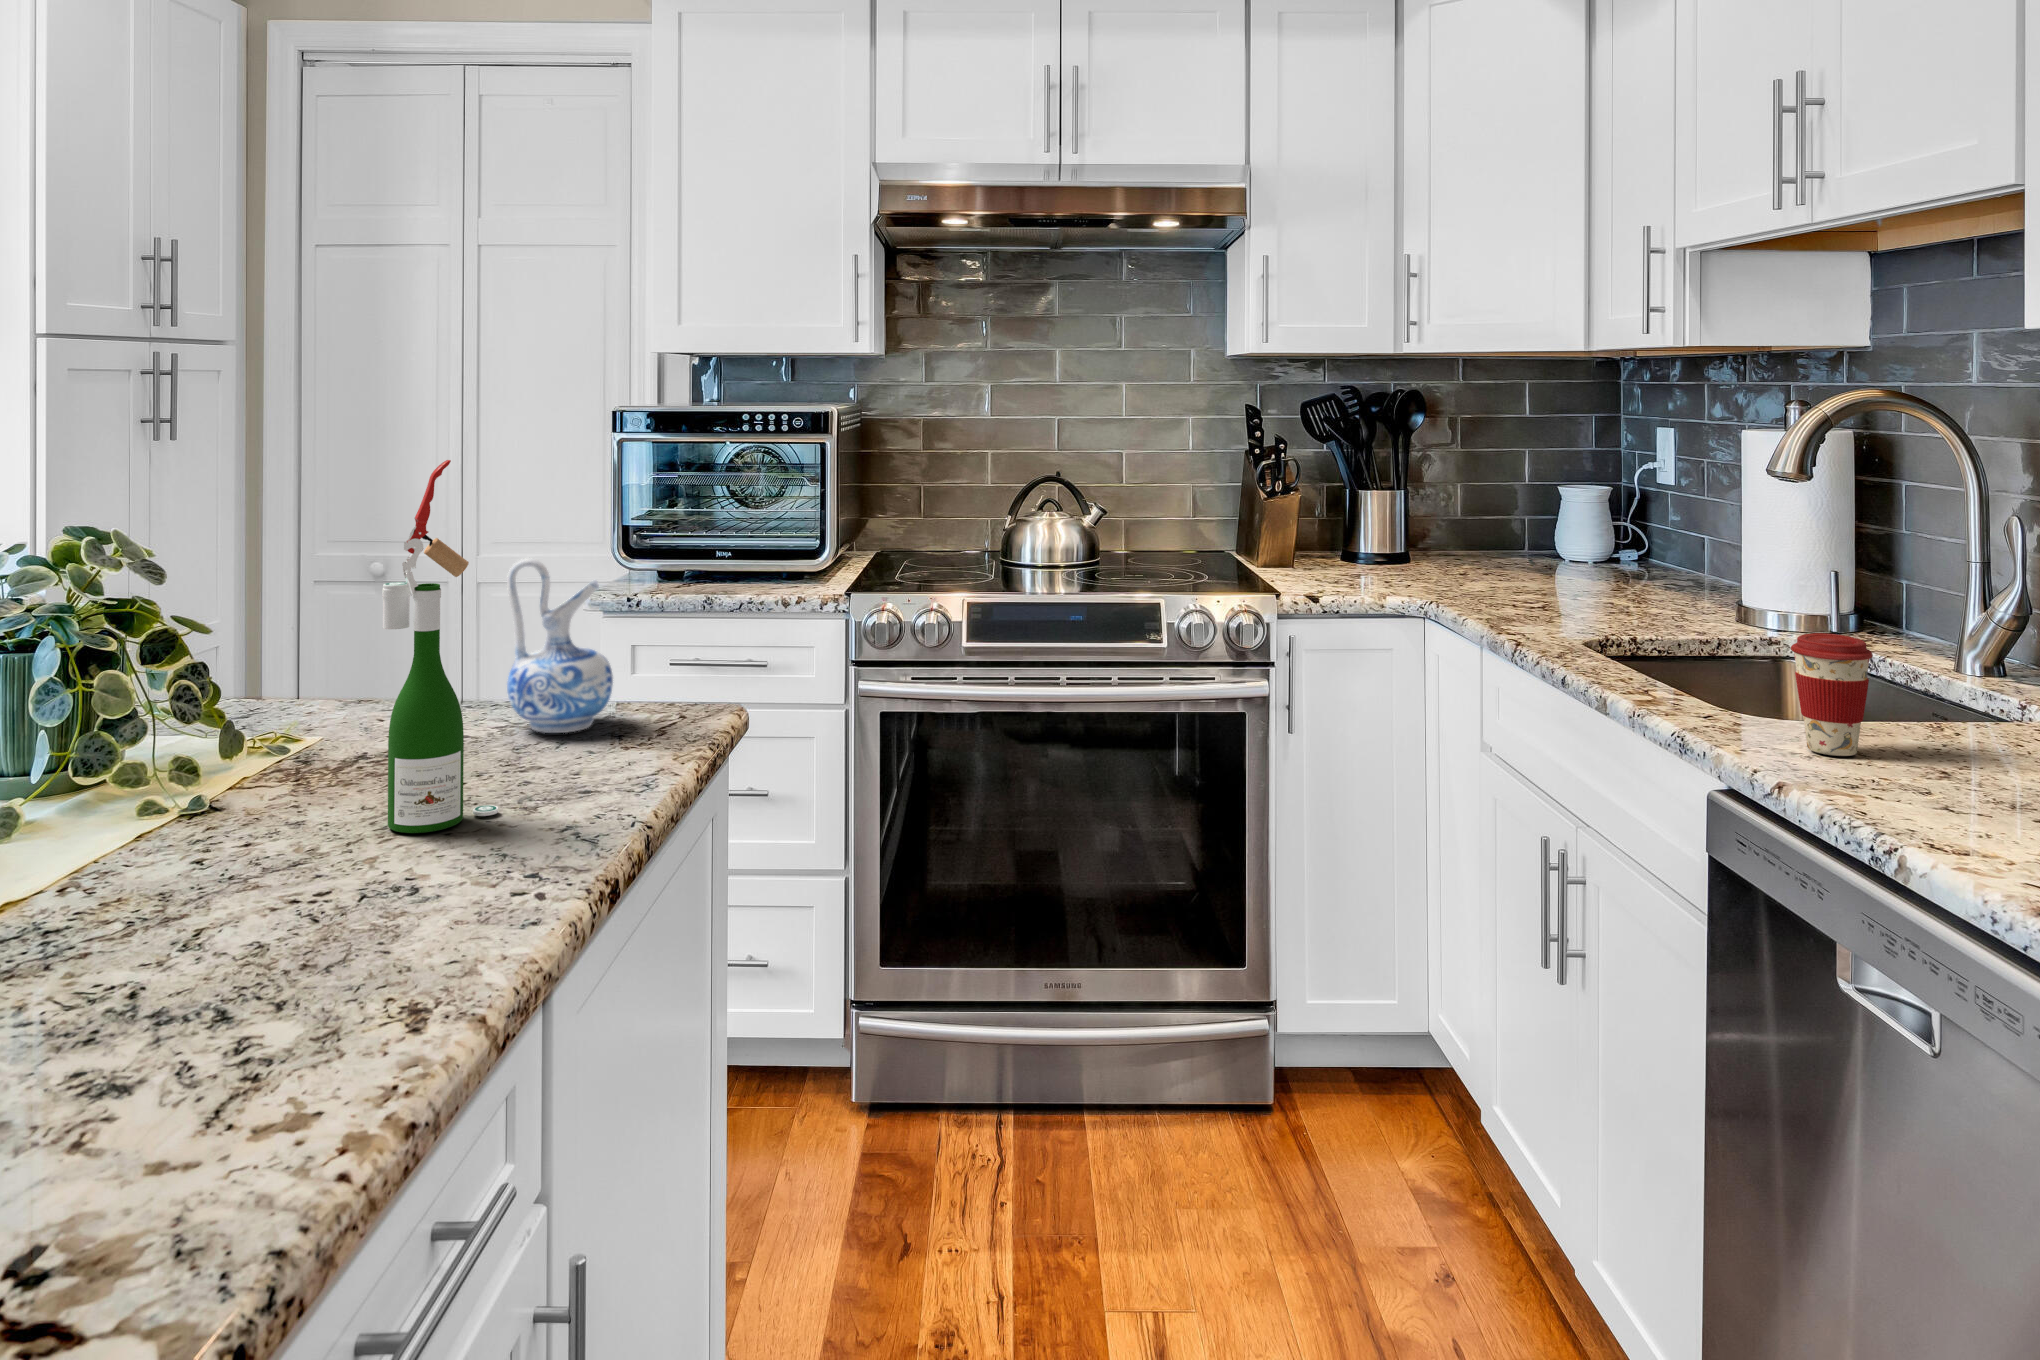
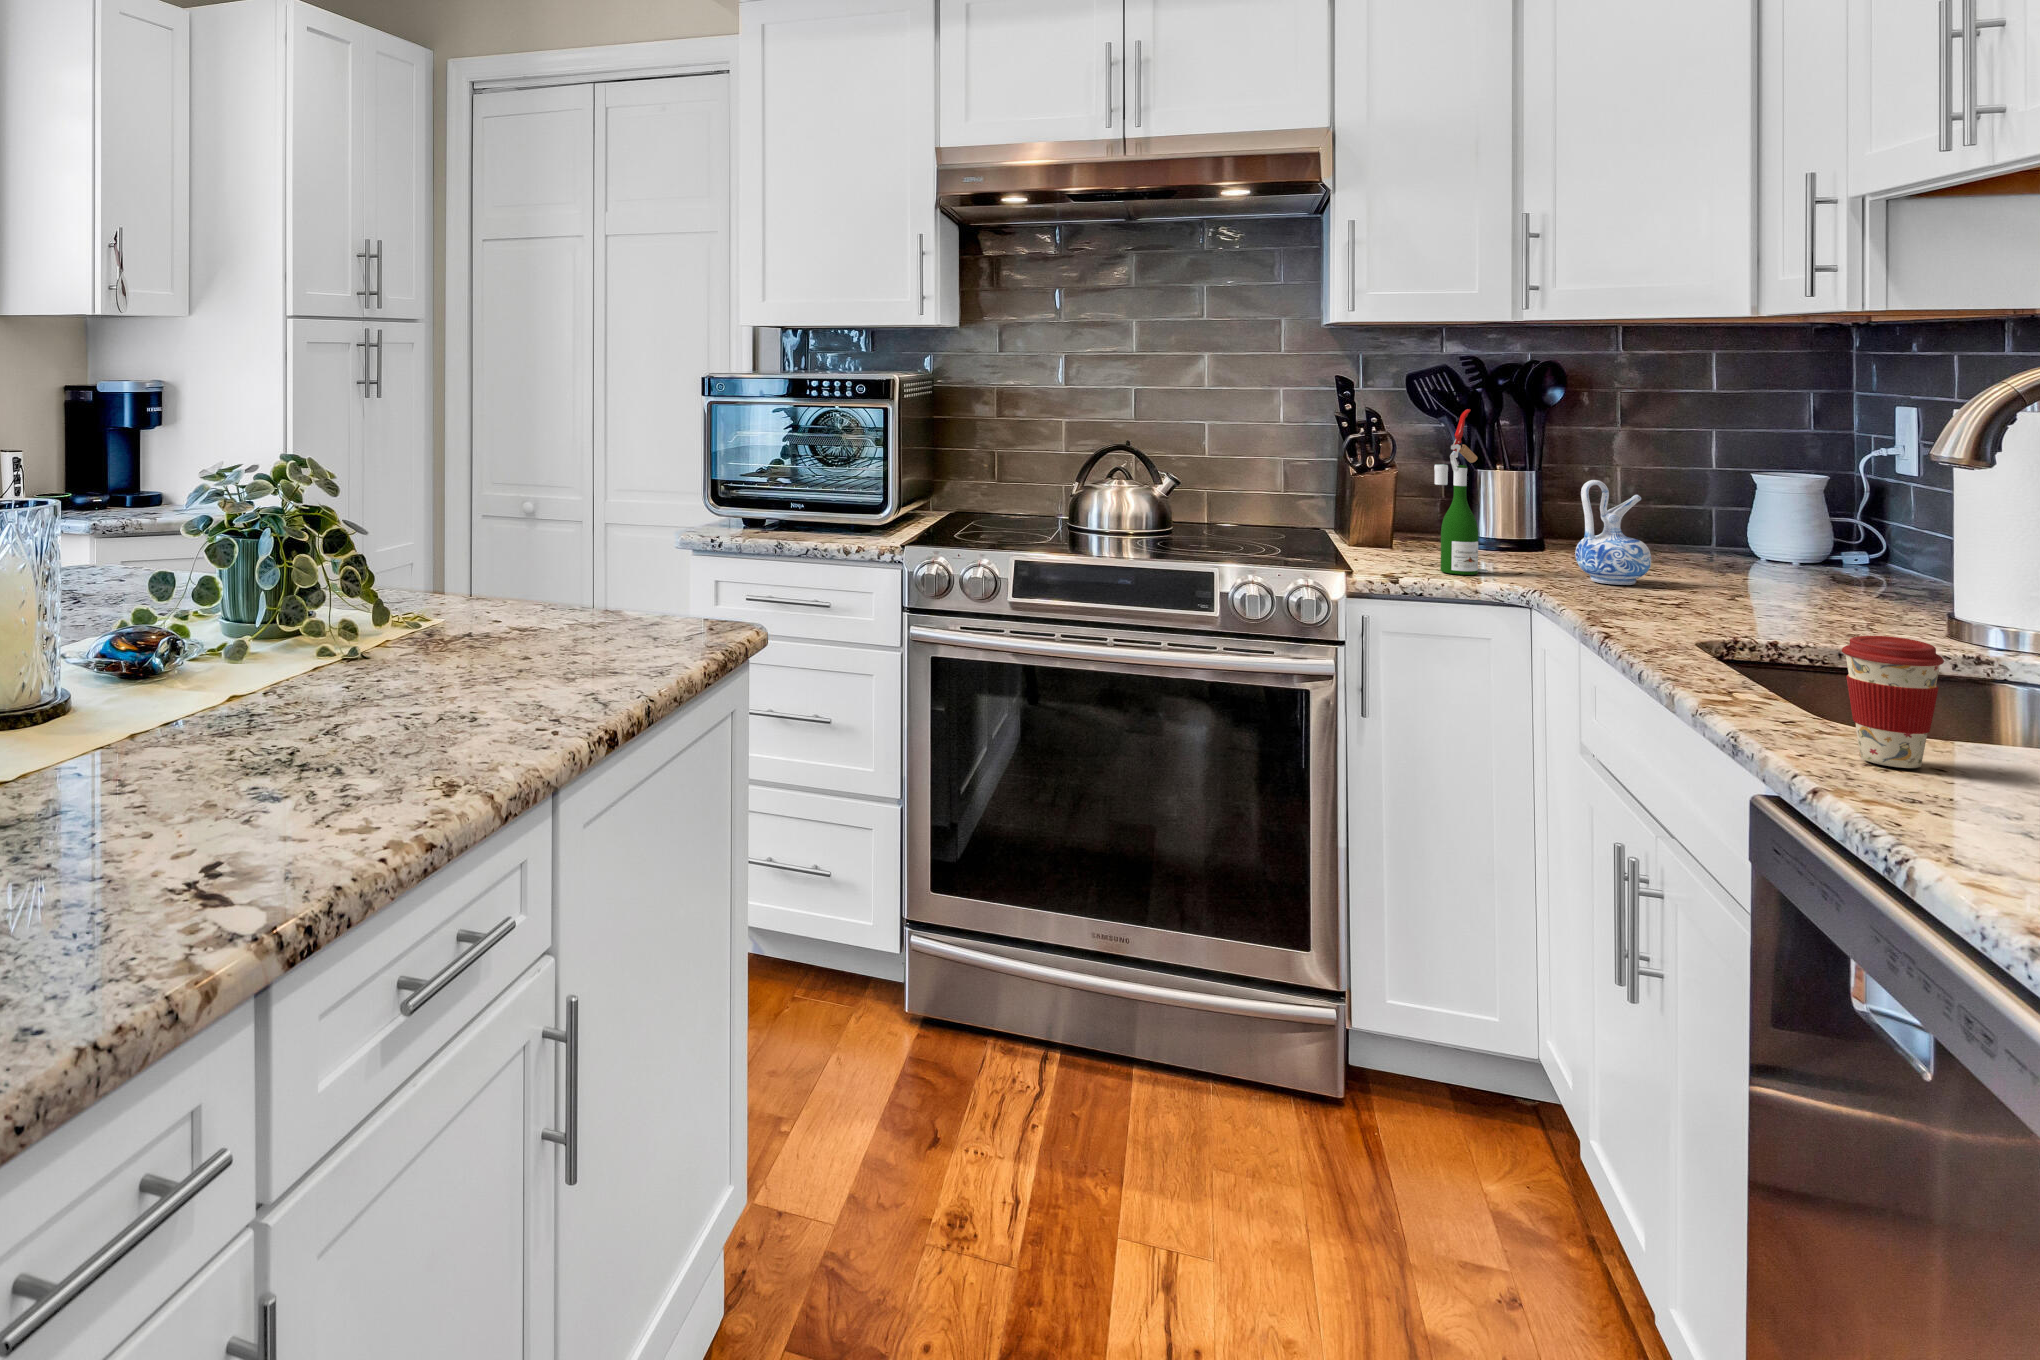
wine bottle: present [382,460,498,833] -> present [1434,409,1488,575]
ceramic pitcher: present [507,558,613,733] -> present [1575,480,1651,585]

